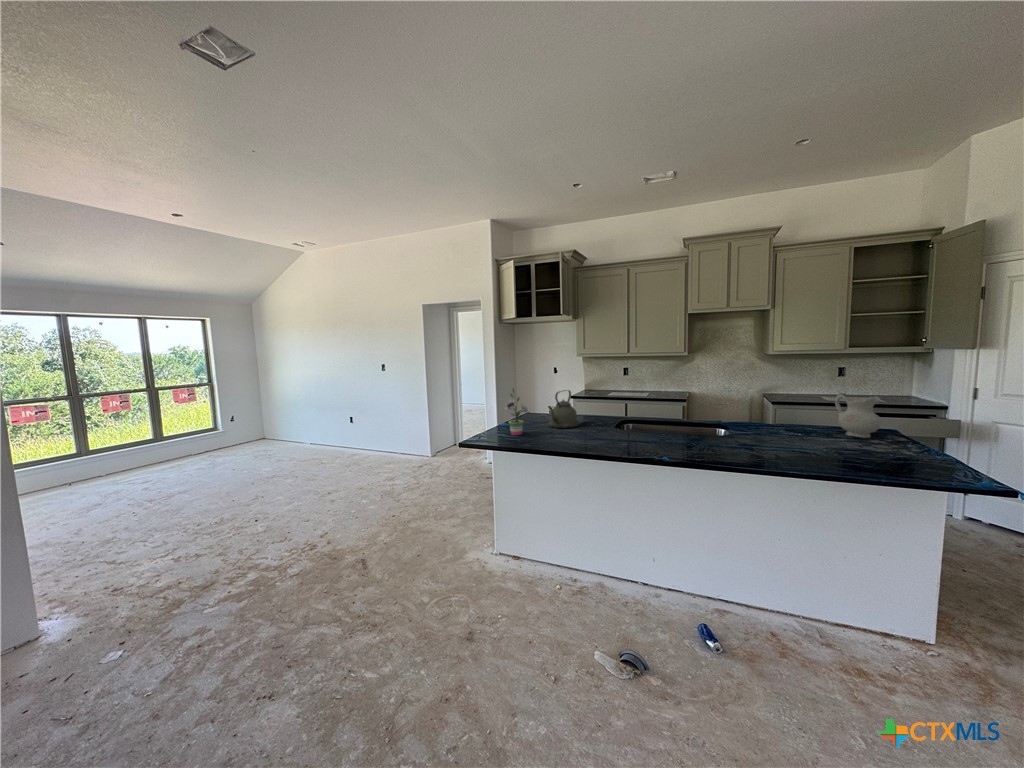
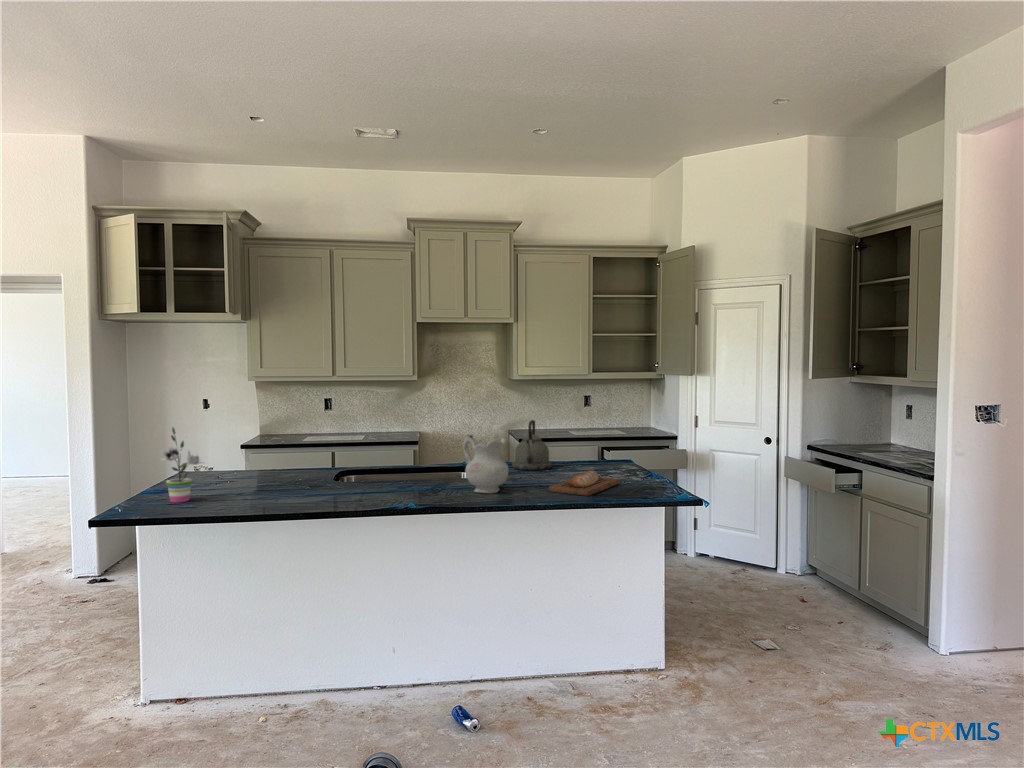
kettle: present [548,390,579,428] -> present [512,420,552,470]
ceramic pitcher: present [835,393,881,438] -> present [463,435,509,493]
bread loaf: none [801,441,885,468] -> present [548,470,619,496]

